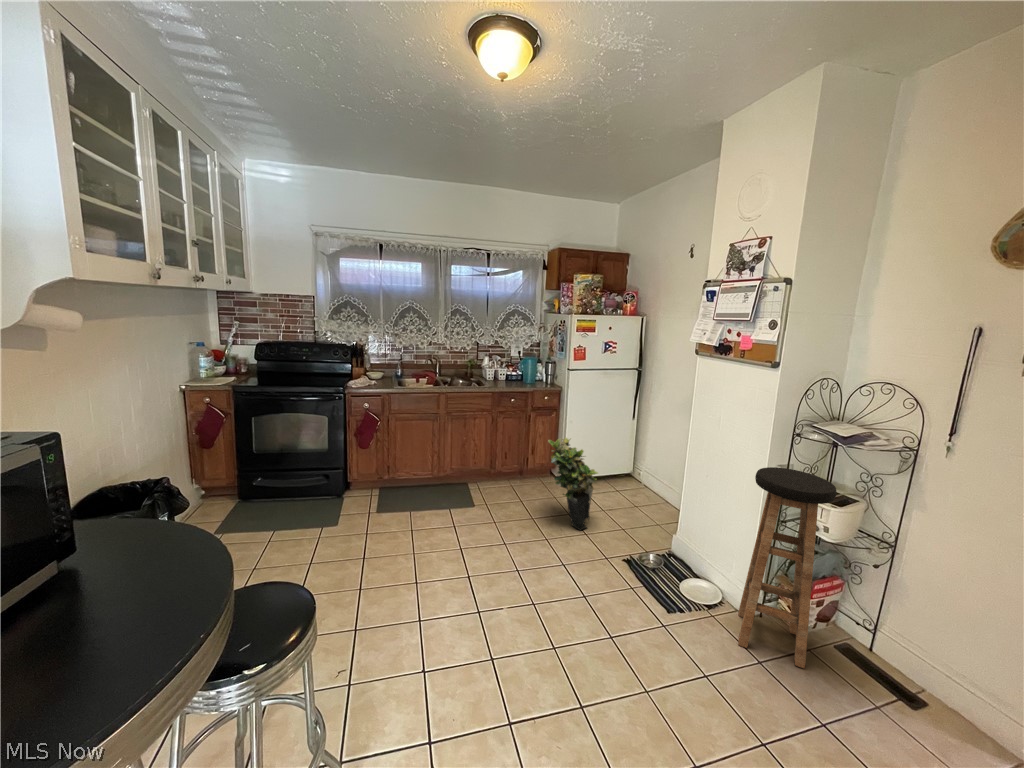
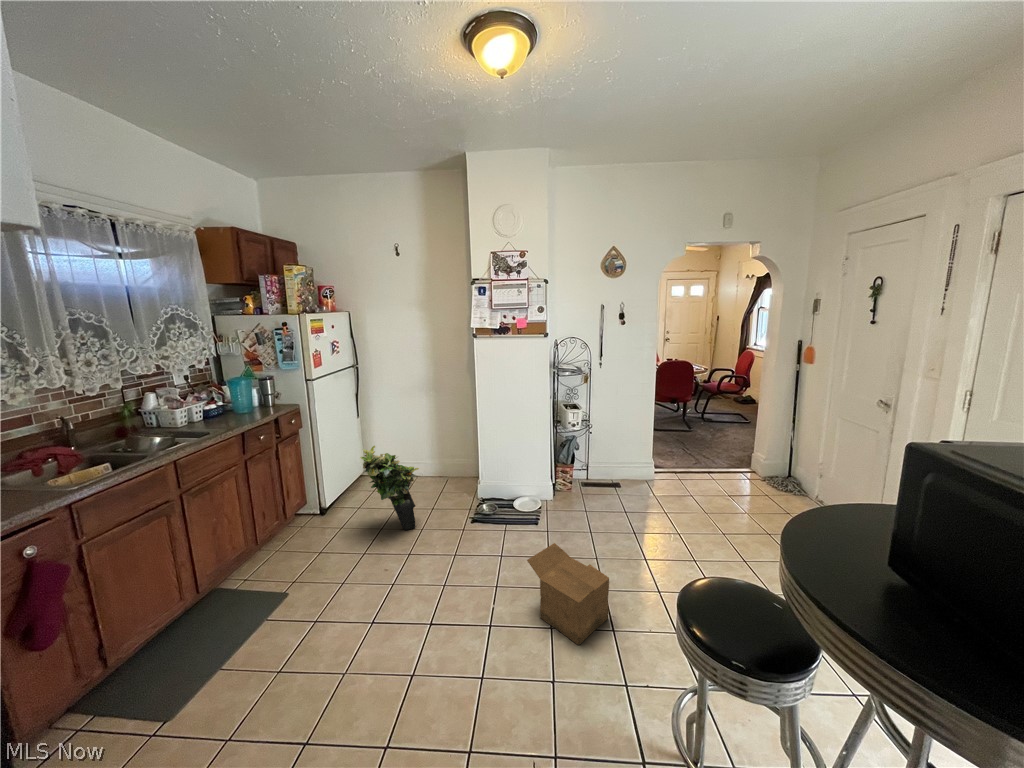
bar stool: present [738,467,837,669] -> none [546,397,593,512]
cardboard box: none [474,584,565,720] -> present [527,543,609,645]

